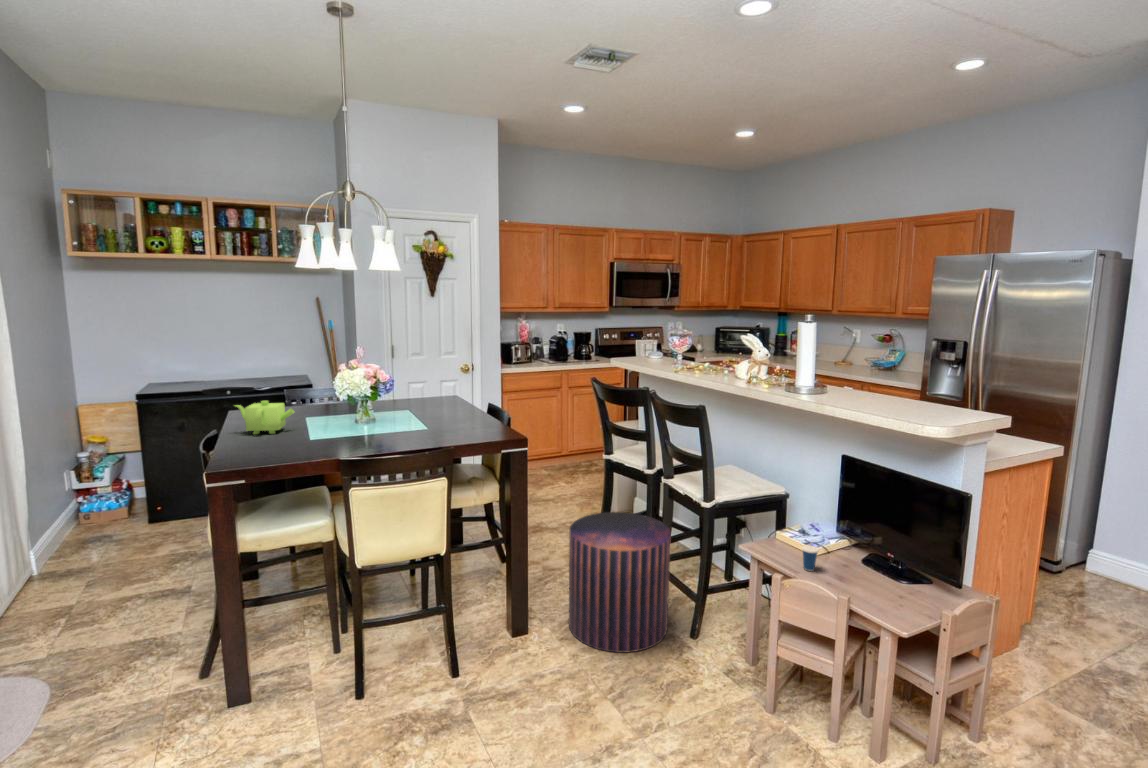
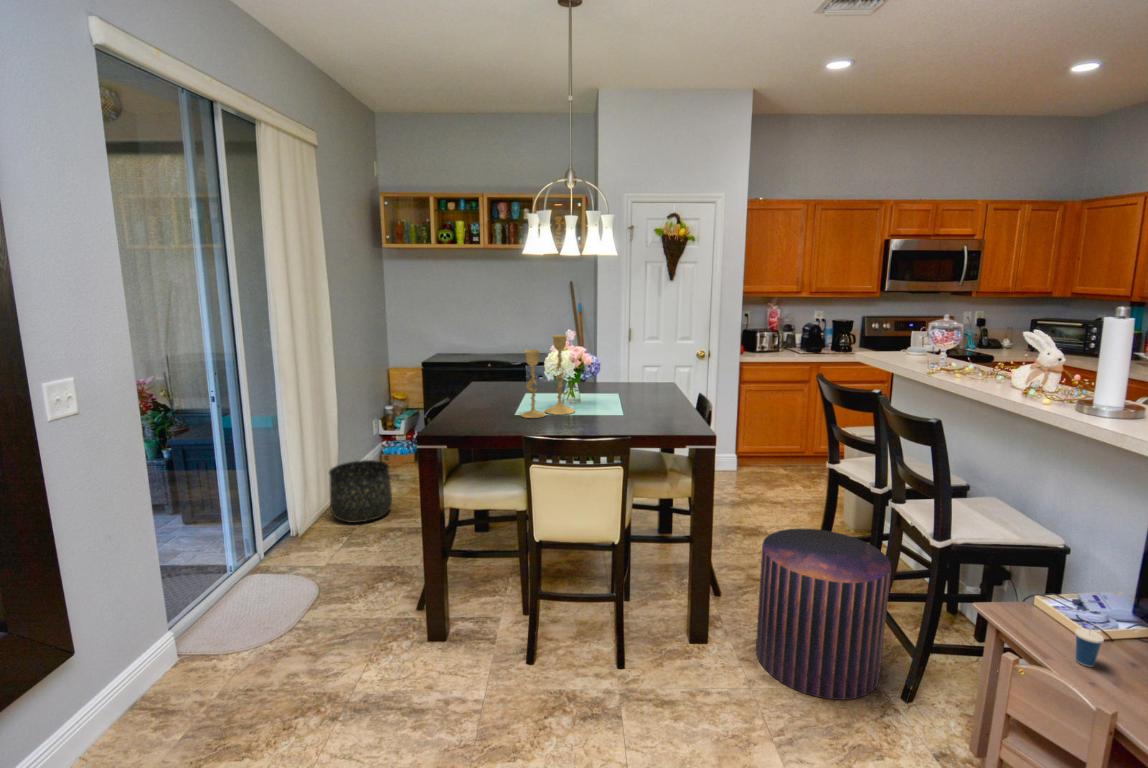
candlestick: none [317,354,375,442] -> present [521,335,575,418]
teapot: present [235,401,294,434] -> none [463,375,510,405]
basket: none [19,520,119,604] -> present [329,460,392,523]

